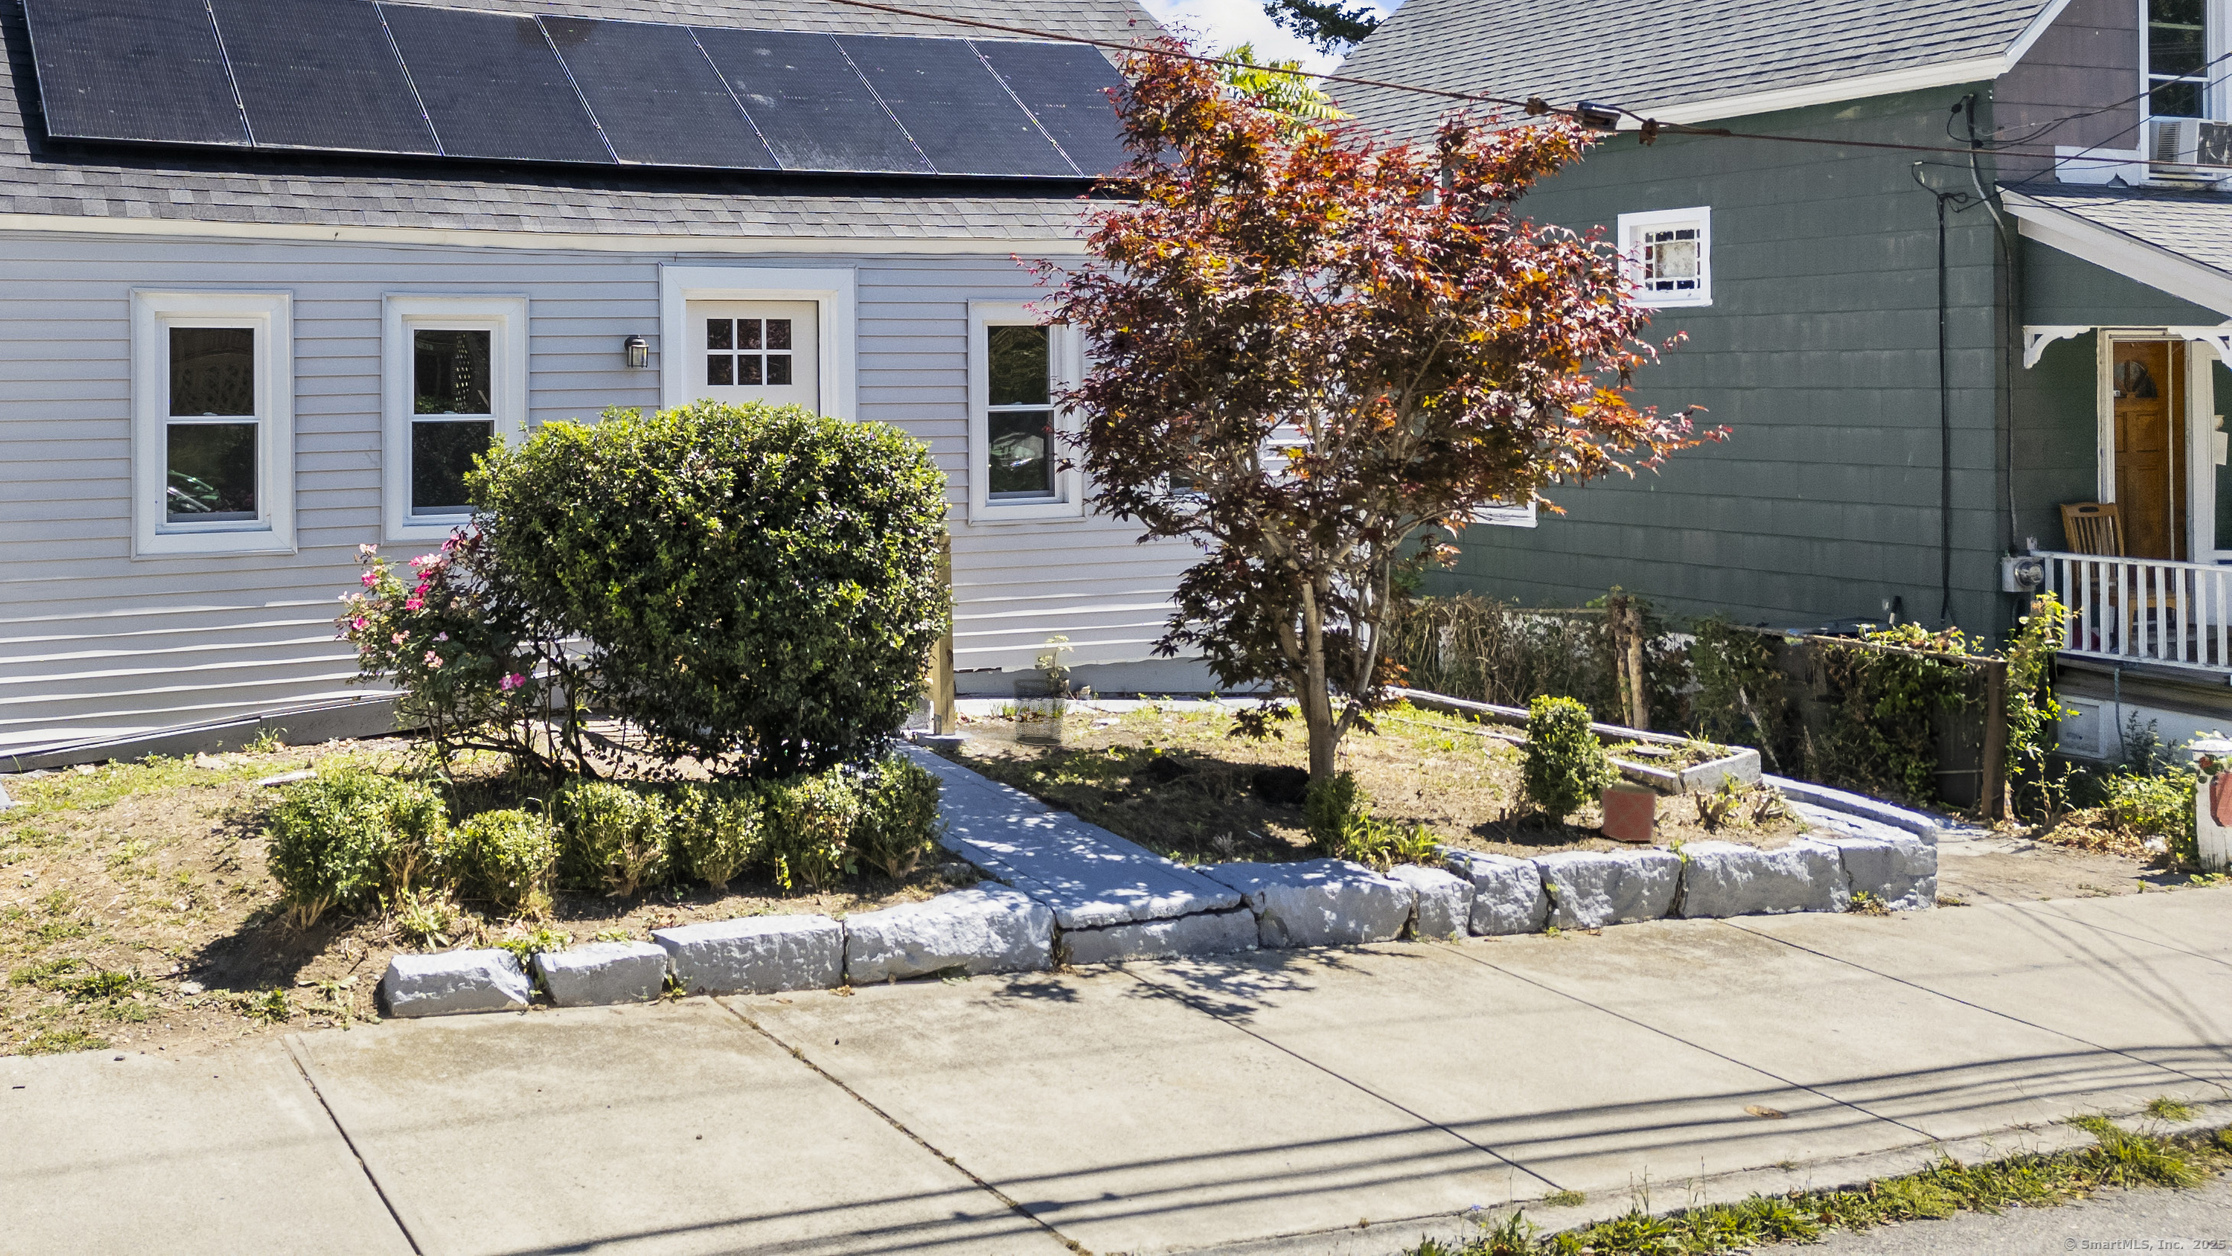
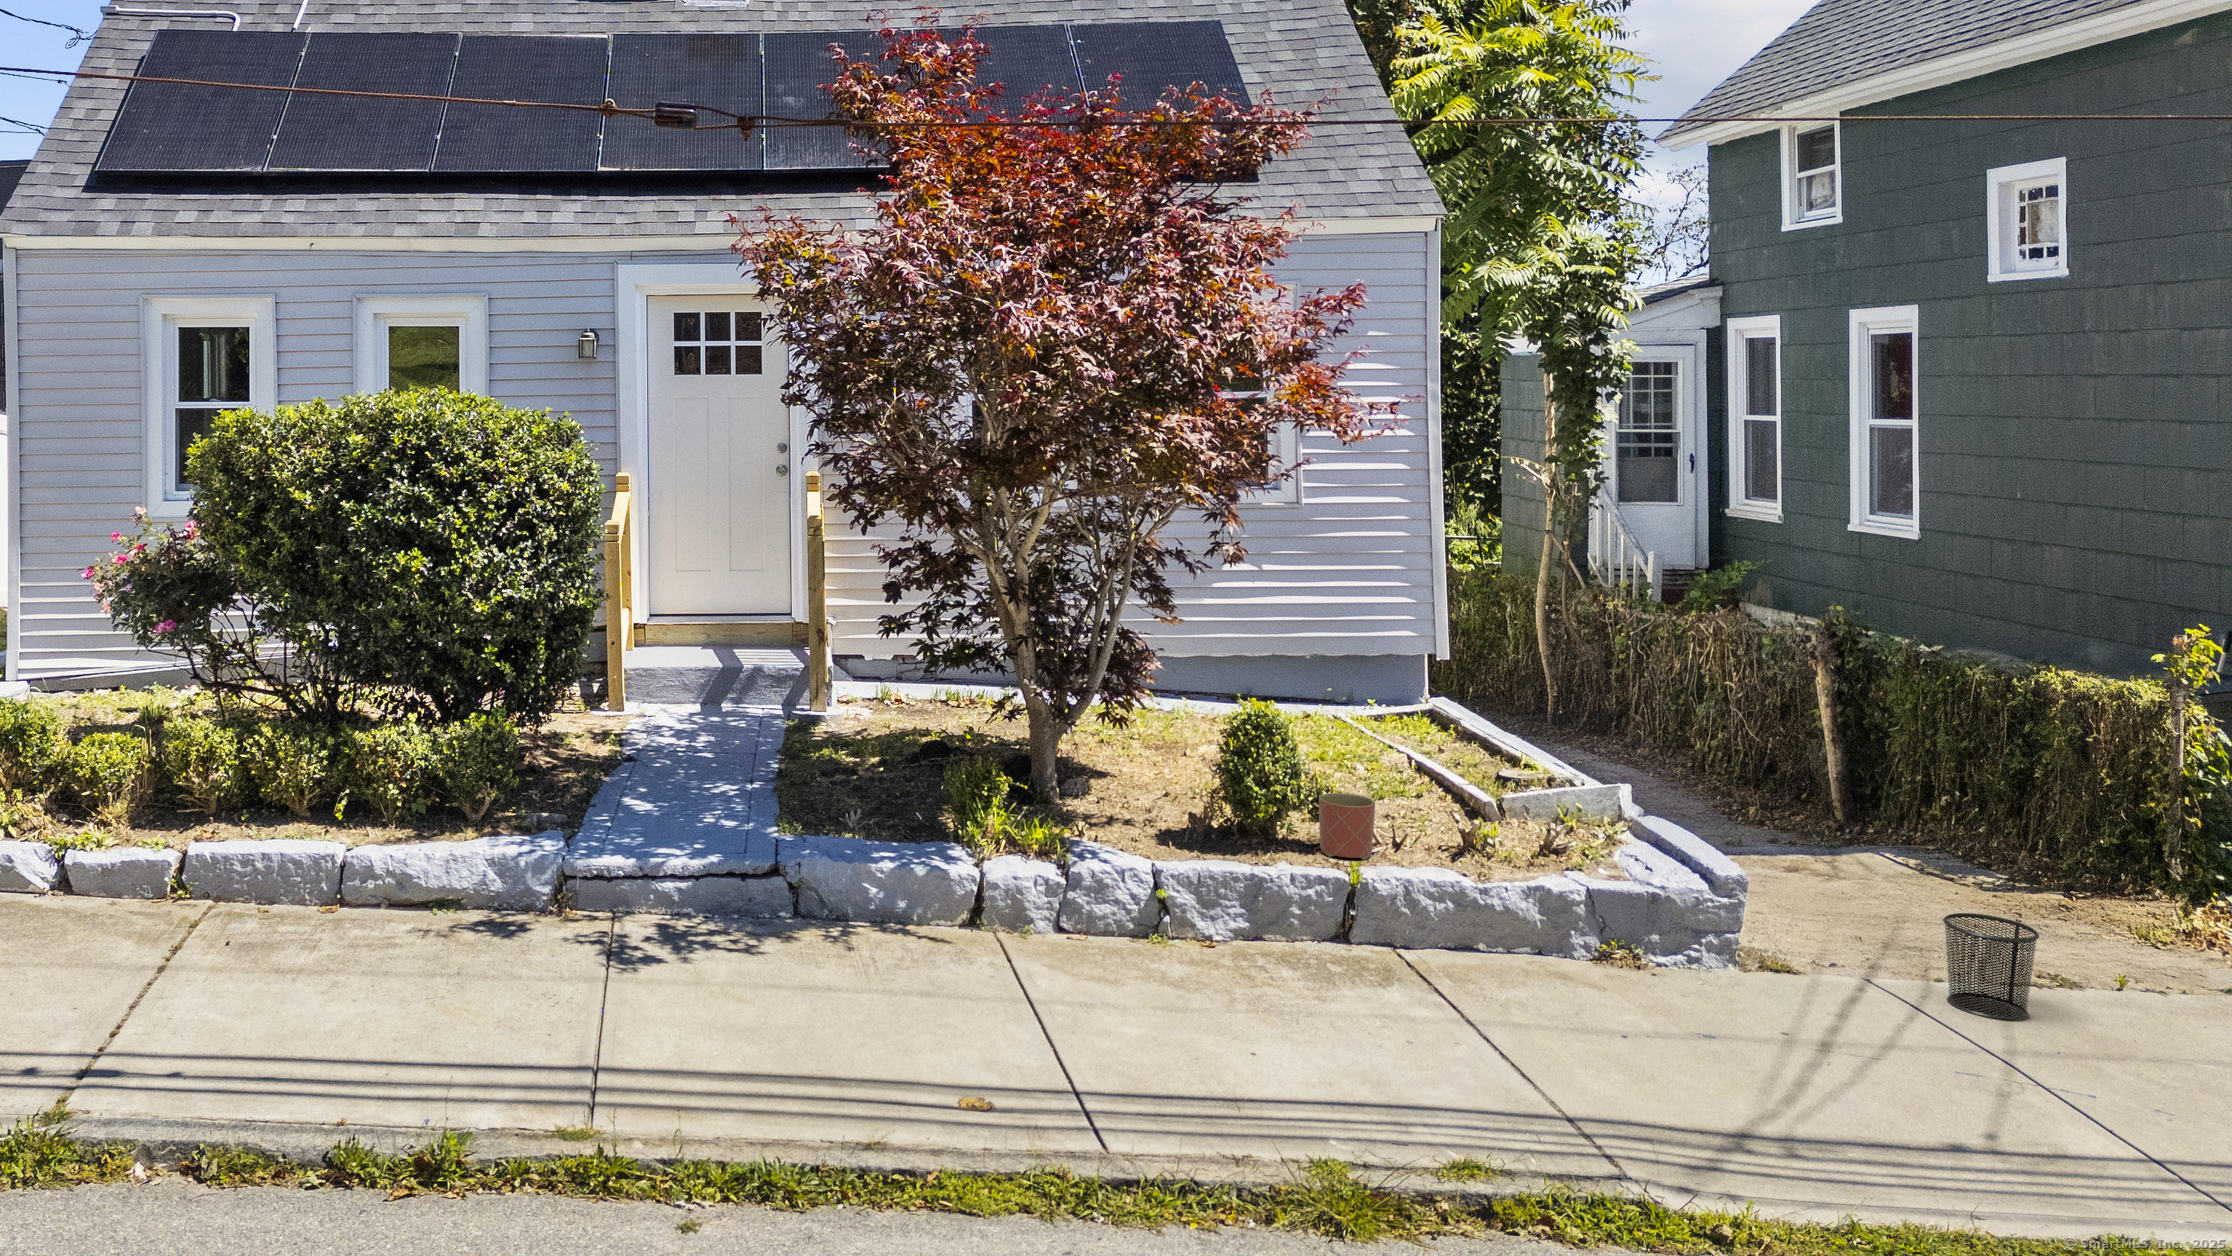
waste bin: present [1013,679,1068,746] -> present [1943,913,2039,1020]

